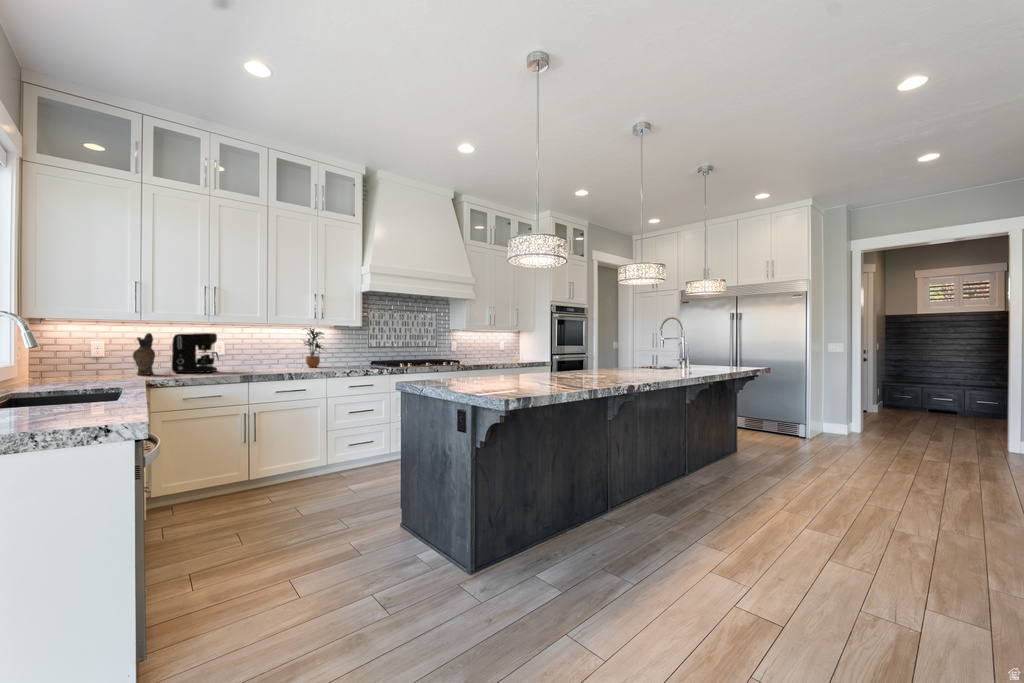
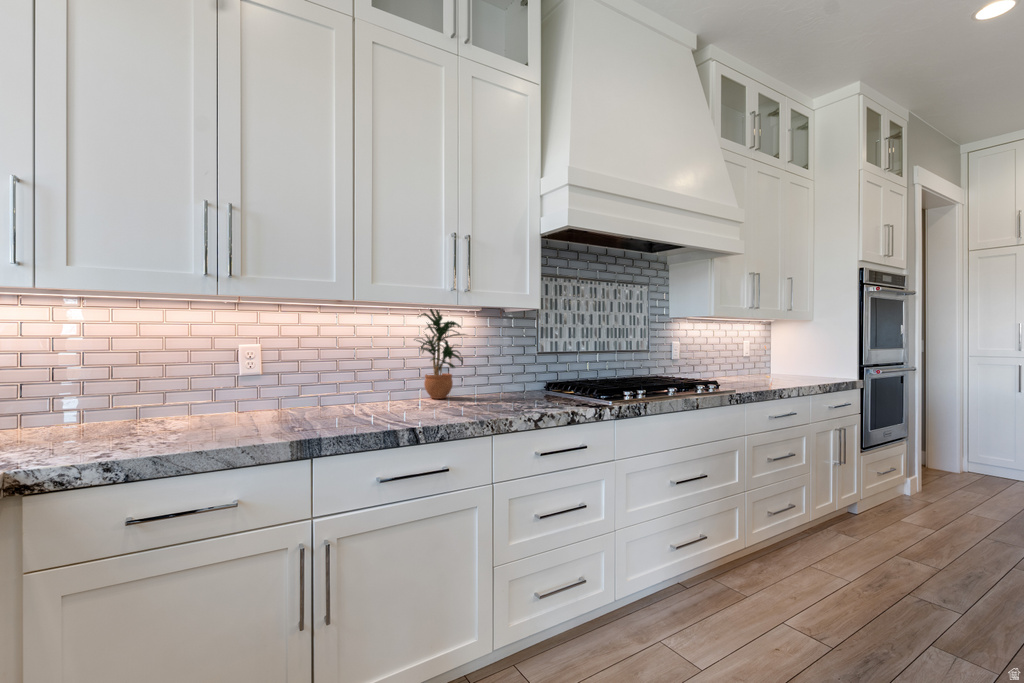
ceramic pitcher: present [133,333,155,375] -> none [25,324,88,433]
coffee maker: present [172,333,219,373] -> none [130,324,243,424]

